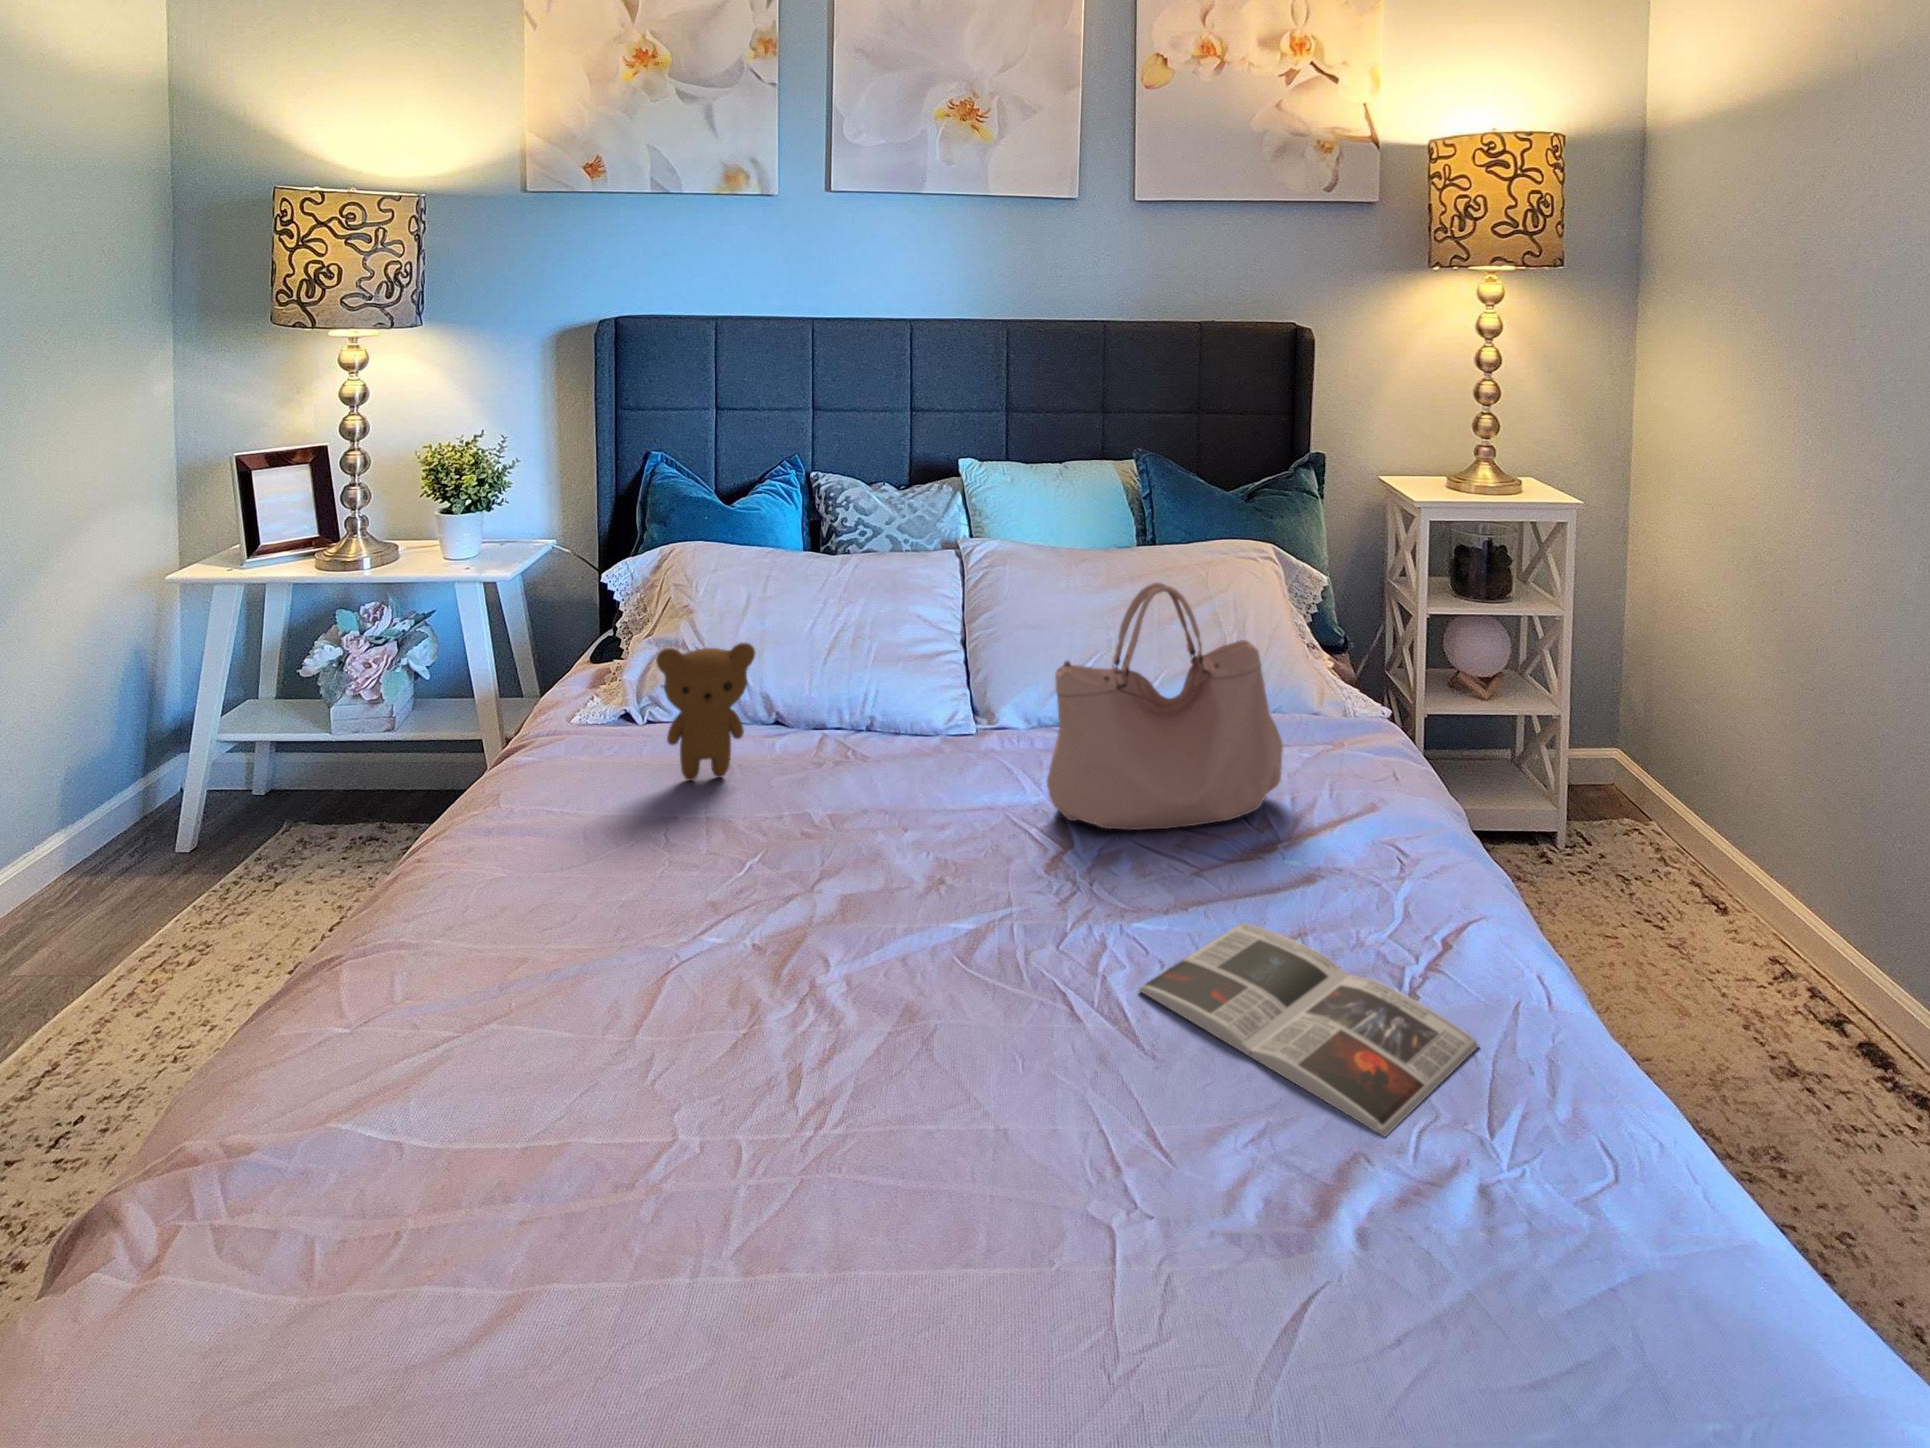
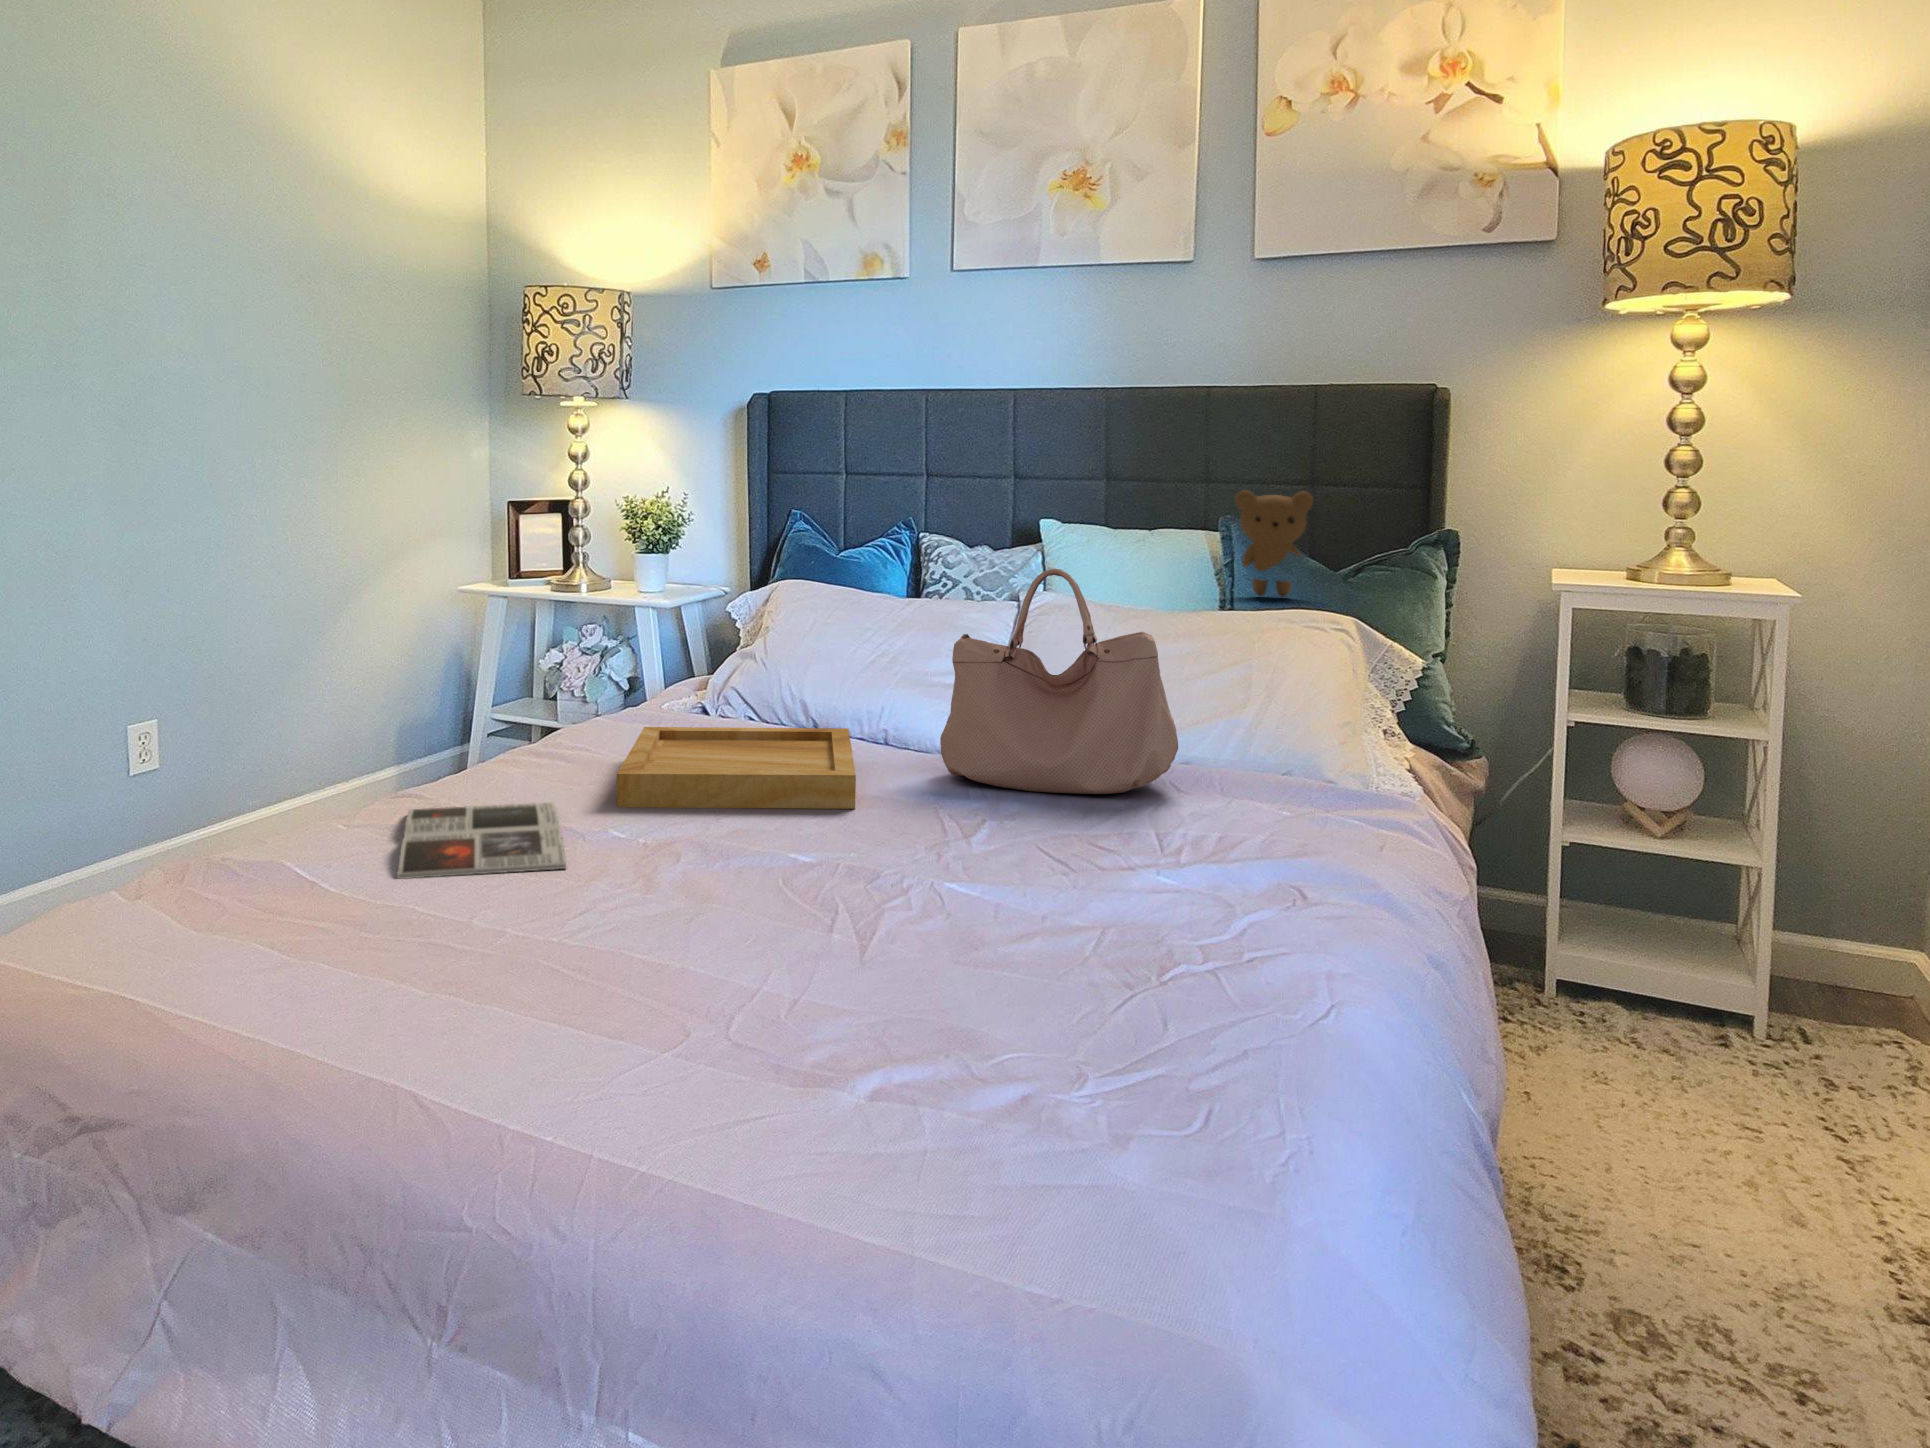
teddy bear: present [656,642,755,781] -> present [1235,490,1313,597]
tray: none [700,776,1048,1001] -> present [617,727,856,809]
magazine: present [1138,923,1479,1136] -> present [397,803,566,879]

